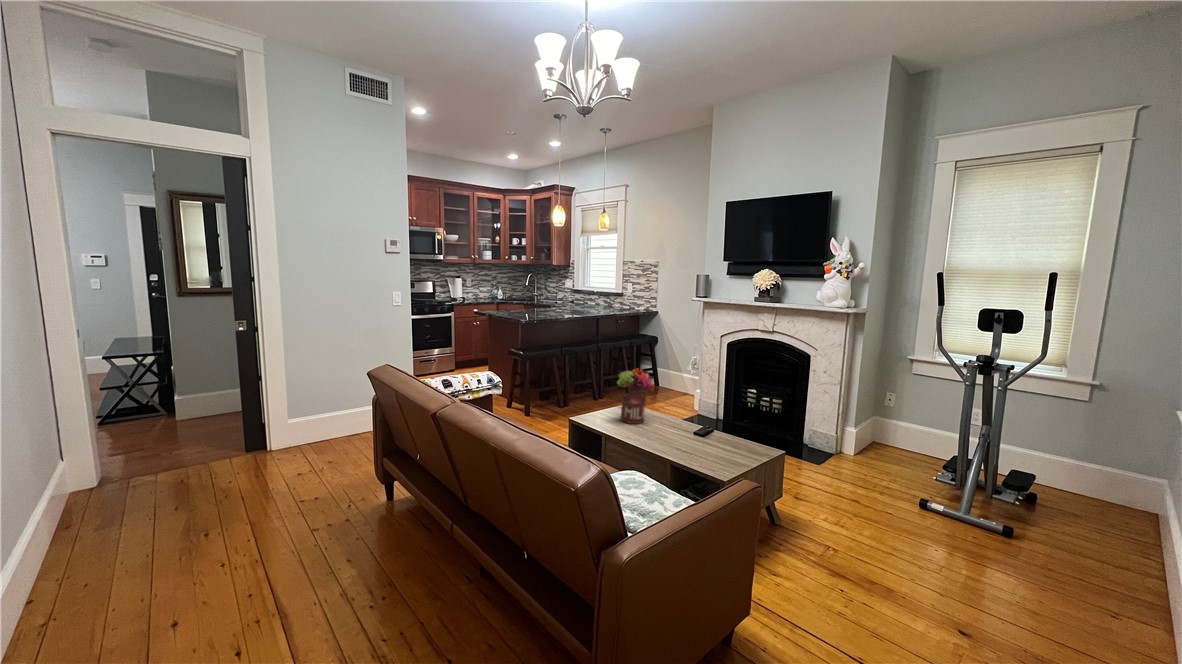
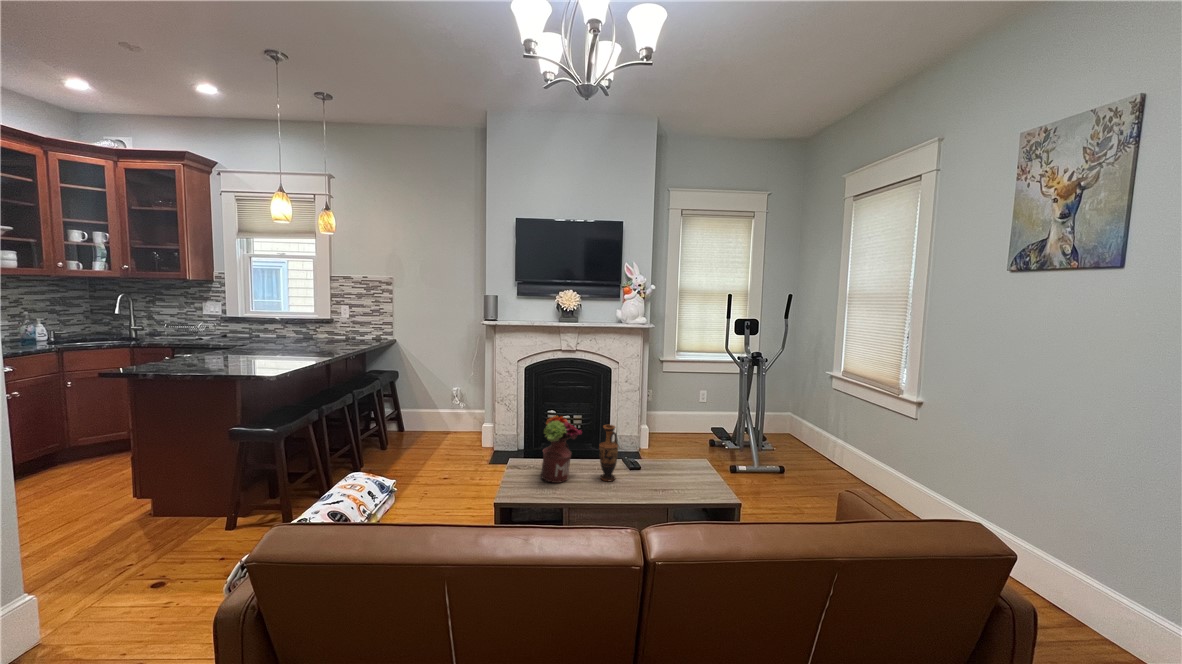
vase: none [659,384,677,435] -> present [599,425,619,481]

